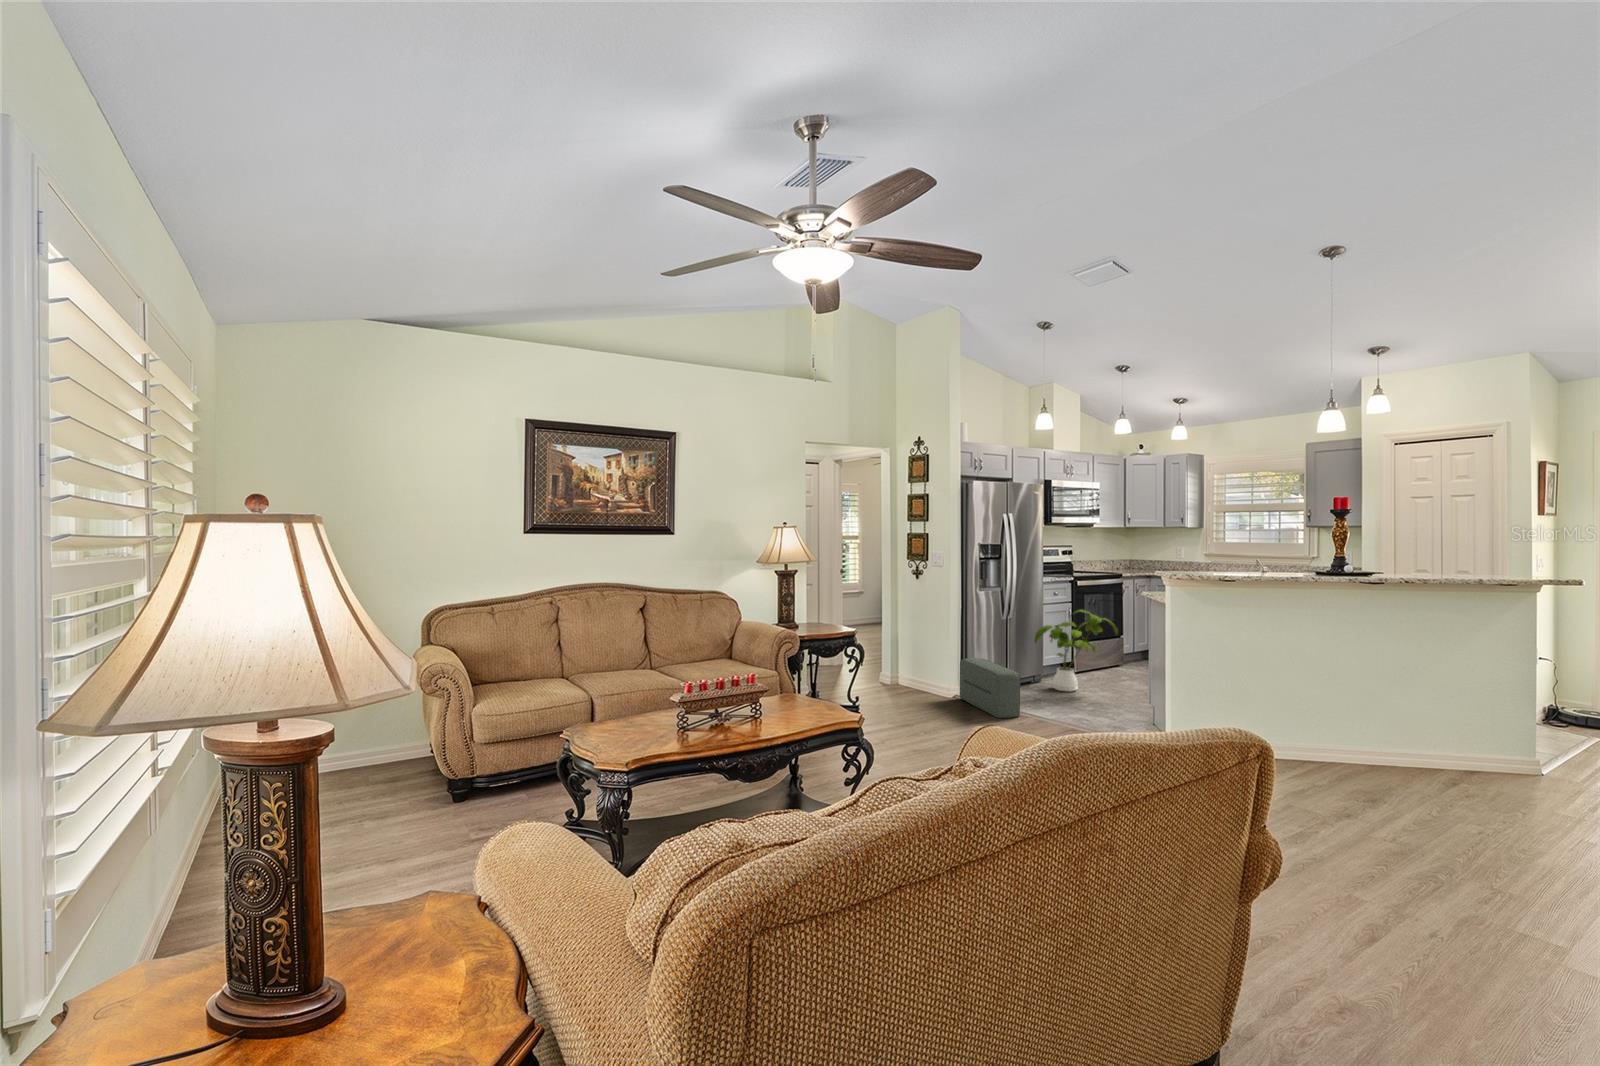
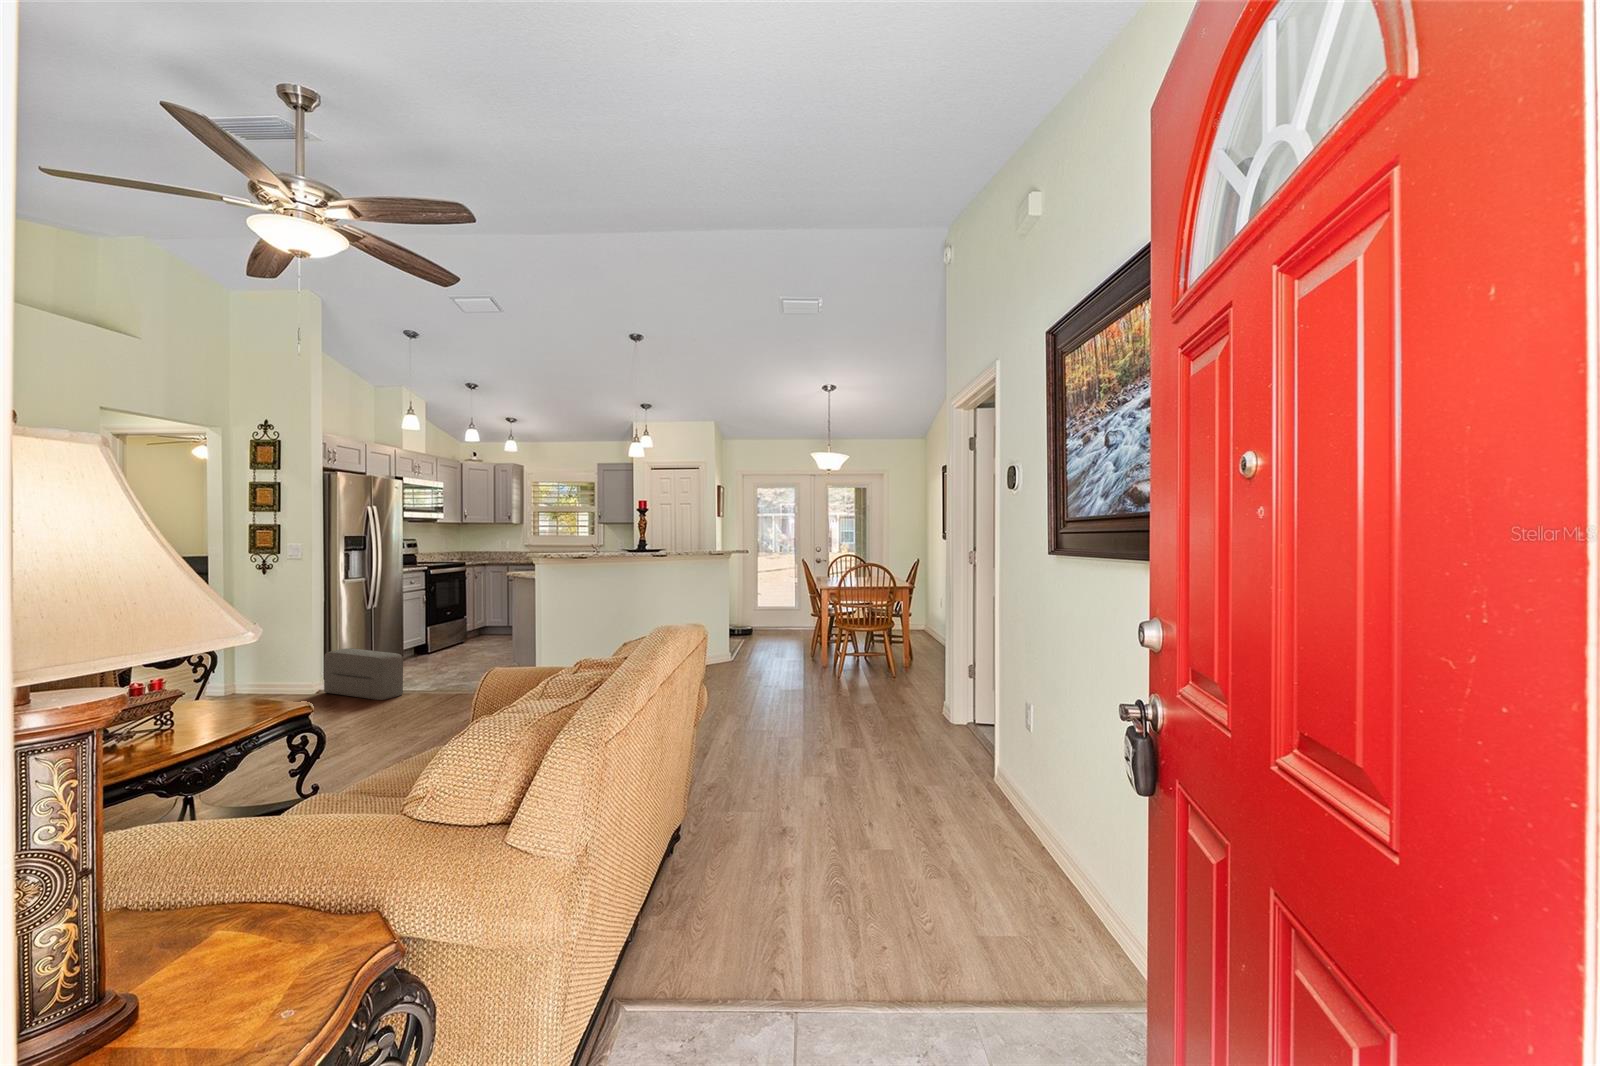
house plant: present [1034,610,1118,692] -> none [400,593,477,668]

